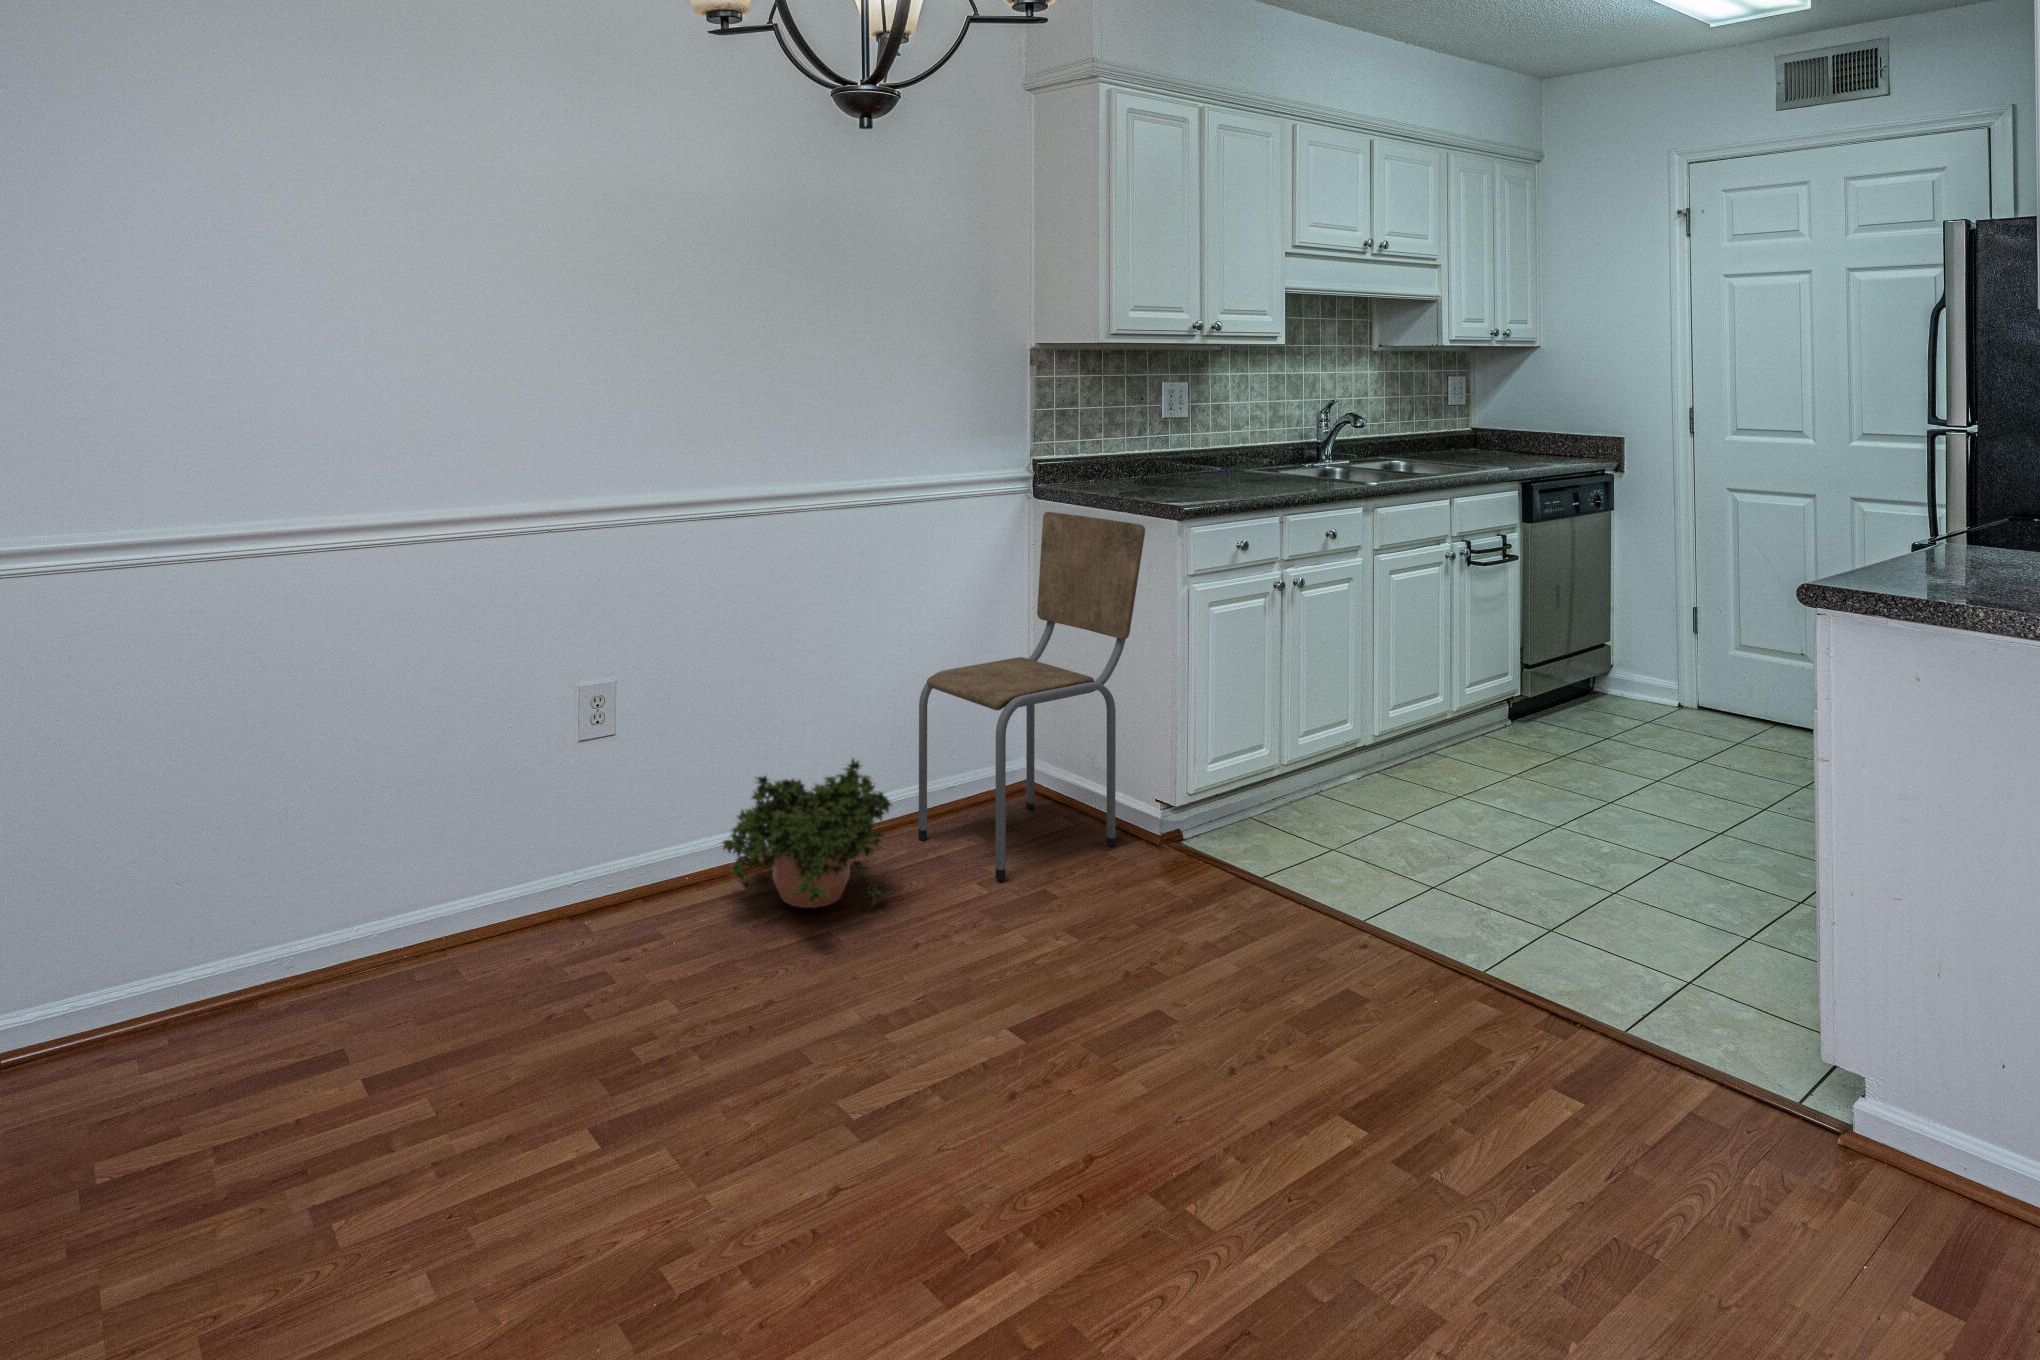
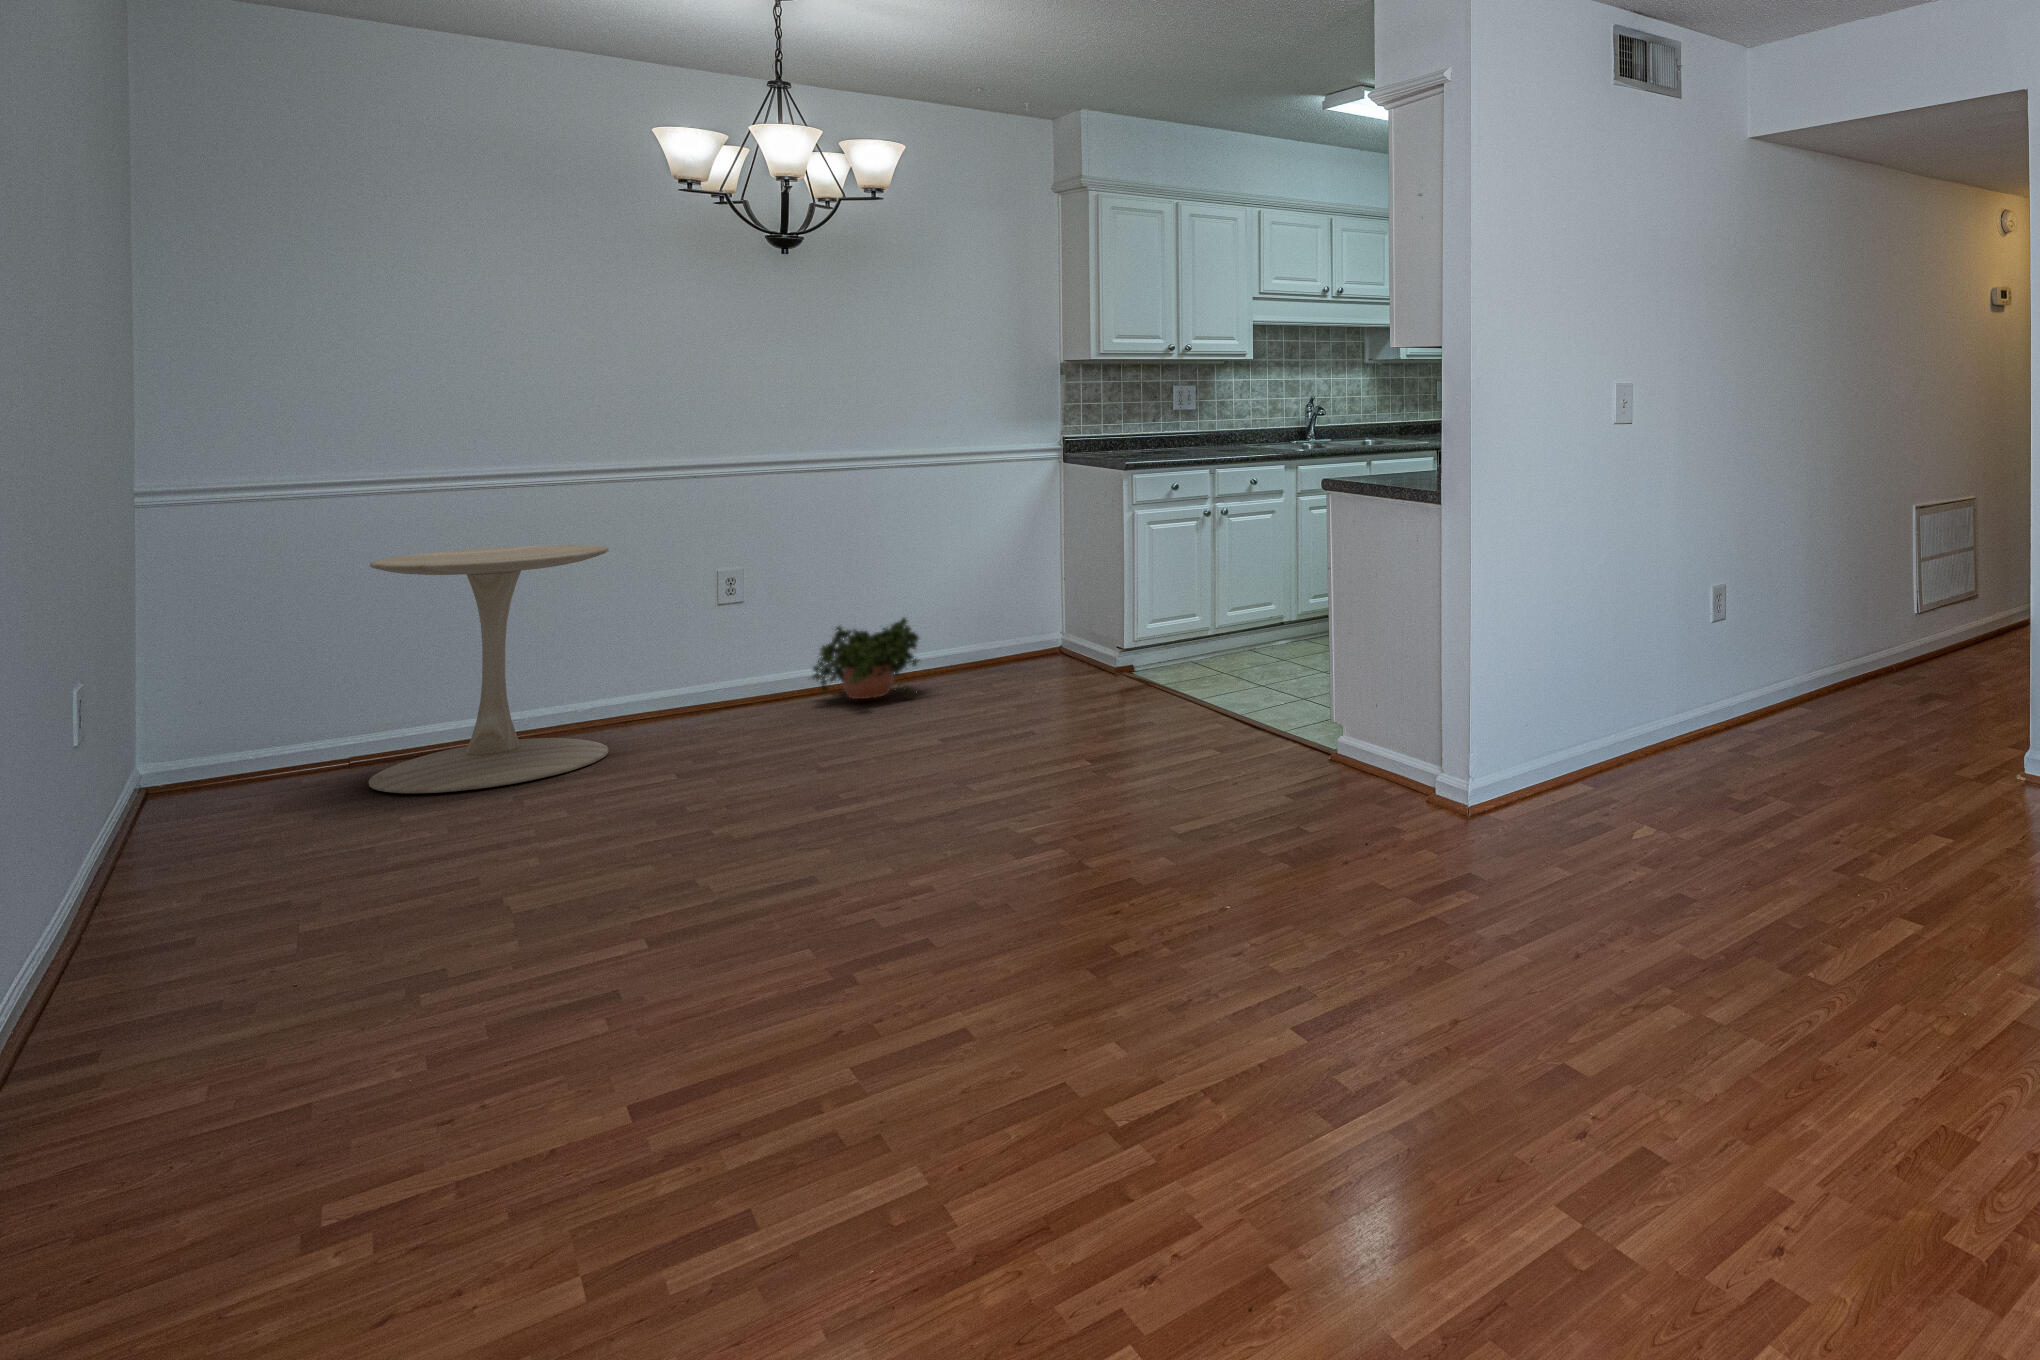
dining chair: present [919,512,1145,880] -> none [960,470,1105,686]
pedestal table: none [15,660,435,1220] -> present [369,545,609,794]

